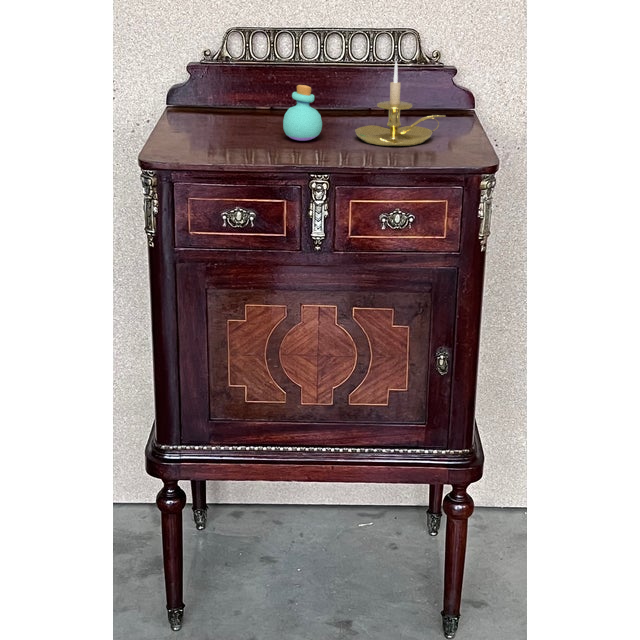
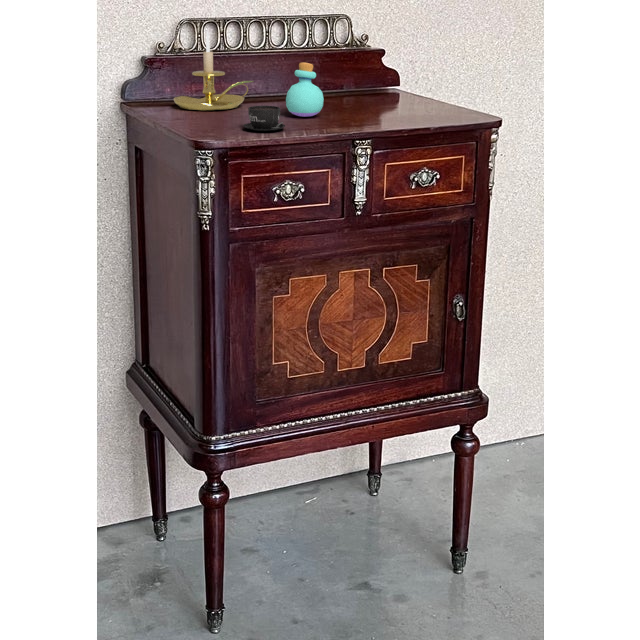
candle holder: present [355,61,445,146] -> present [173,31,254,110]
teacup: none [210,128,257,156] -> present [243,106,285,131]

